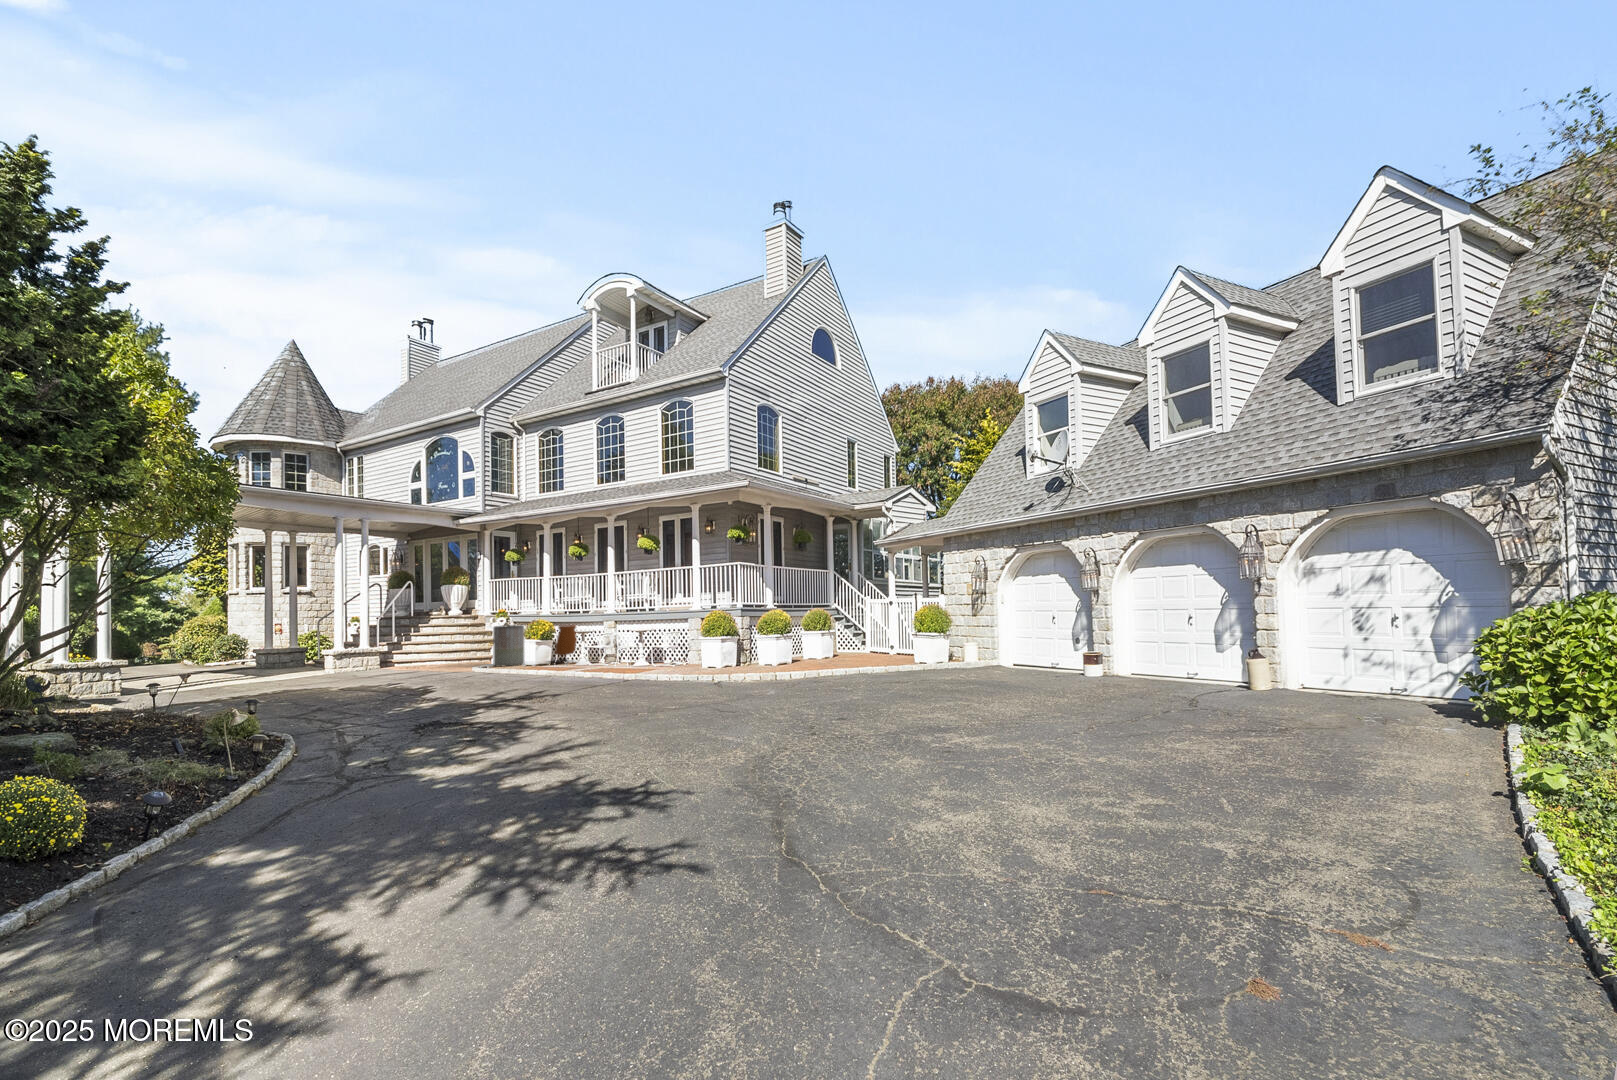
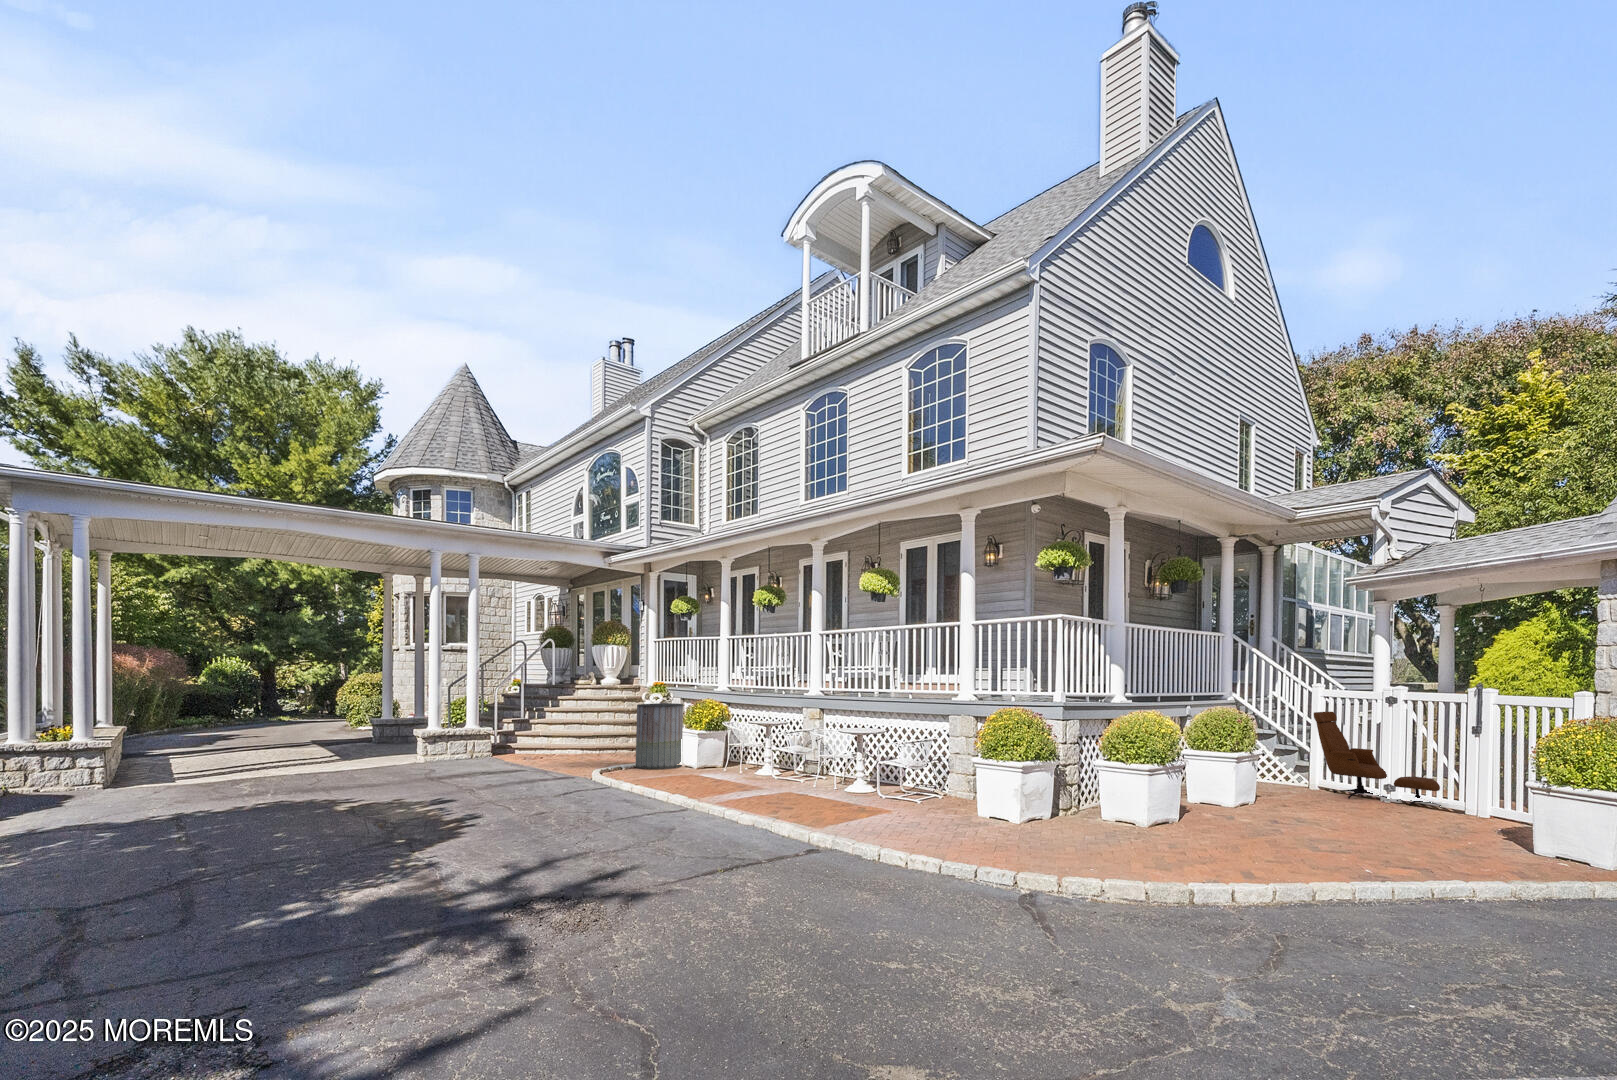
lounge chair: present [554,625,577,662] -> present [1314,712,1441,806]

